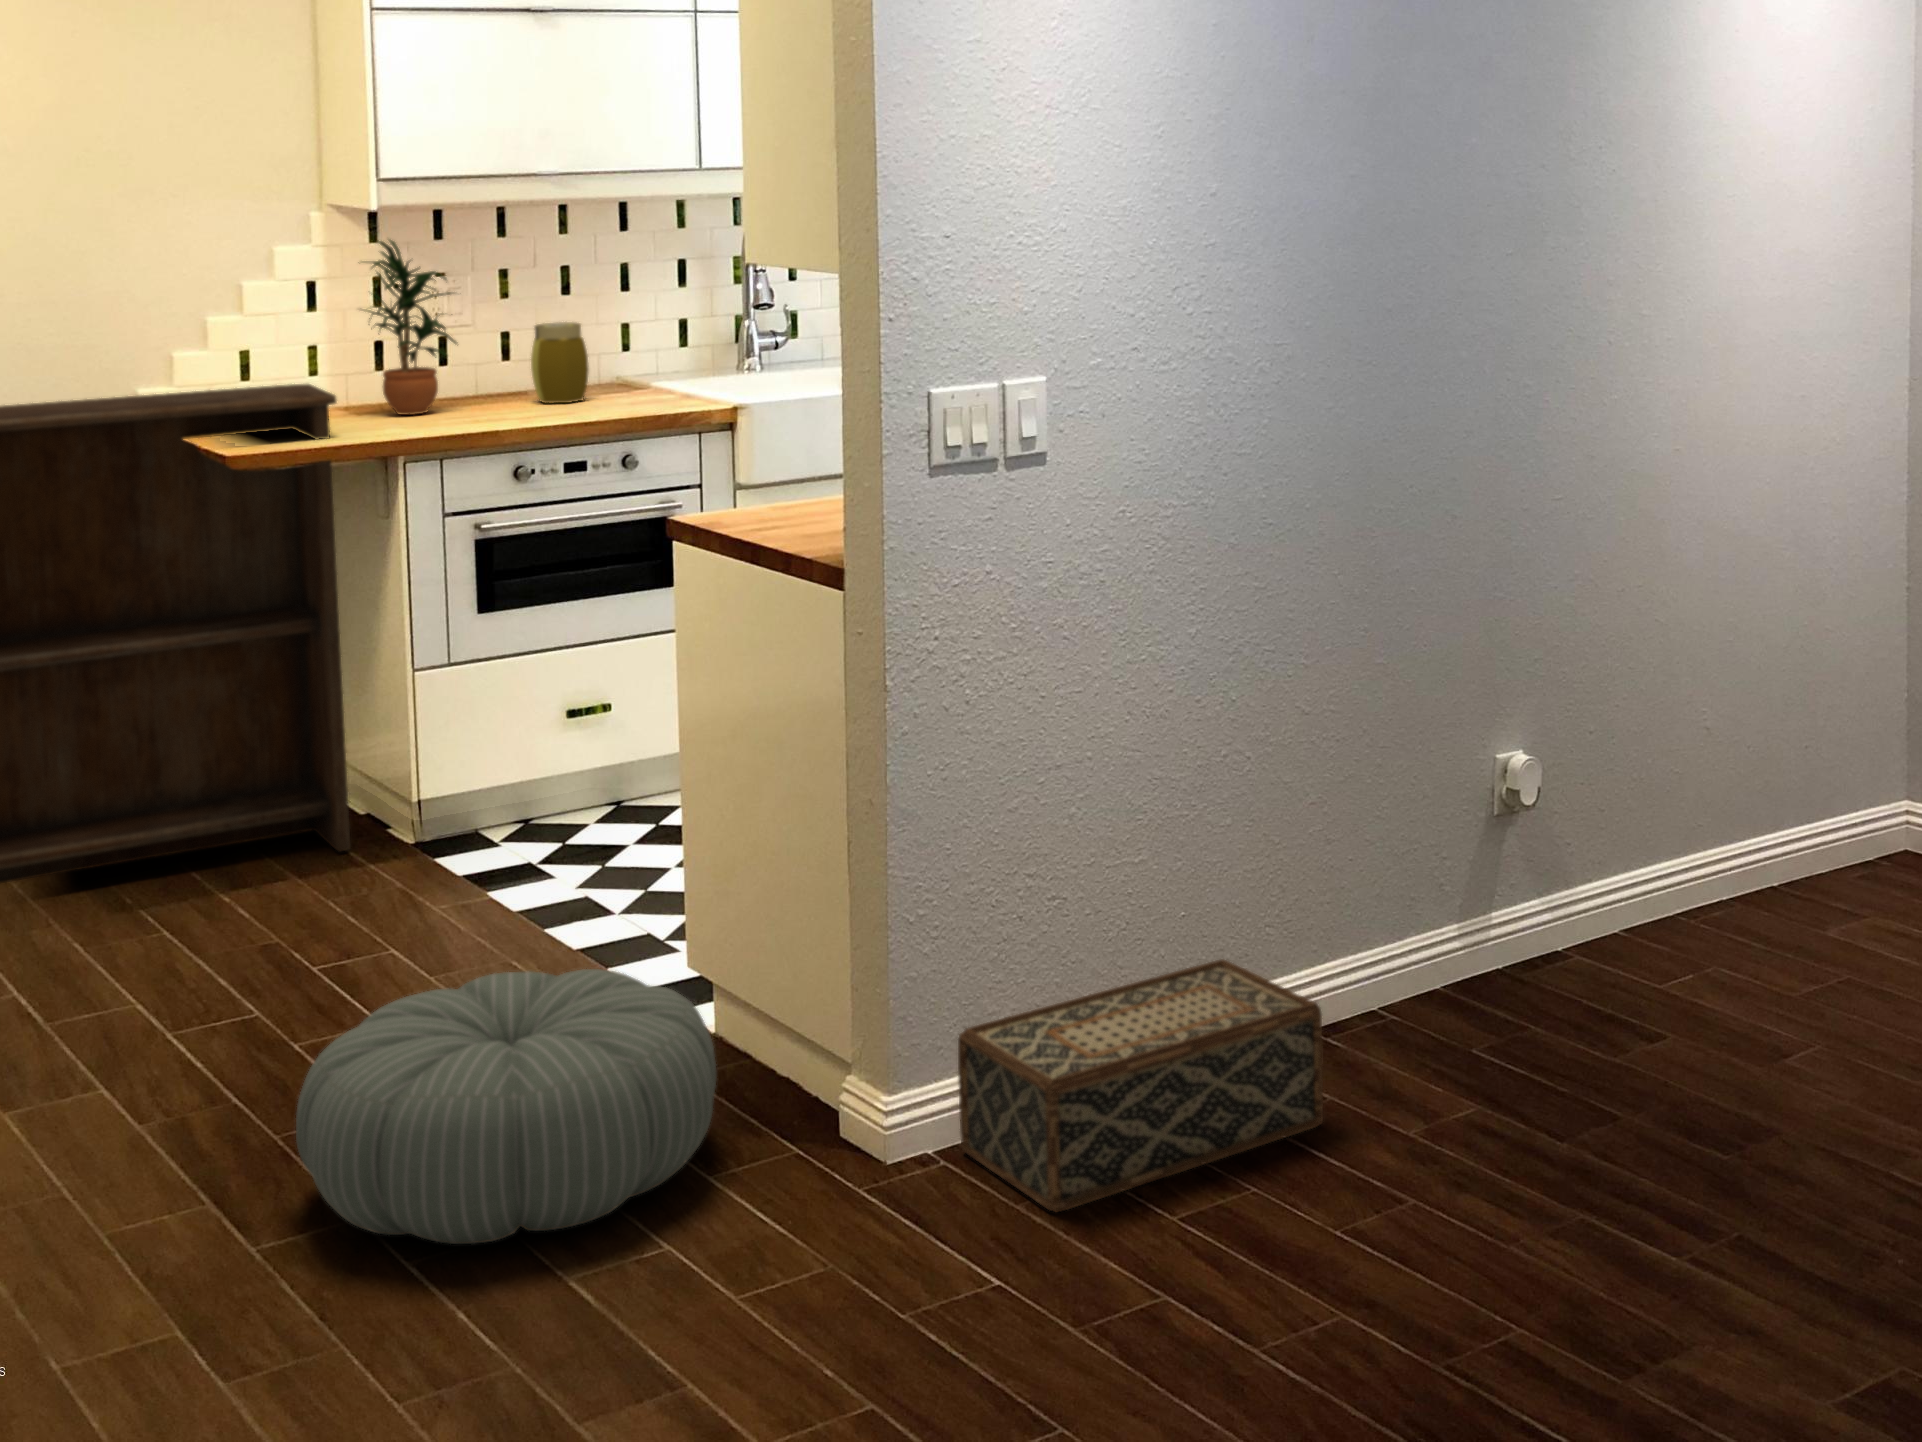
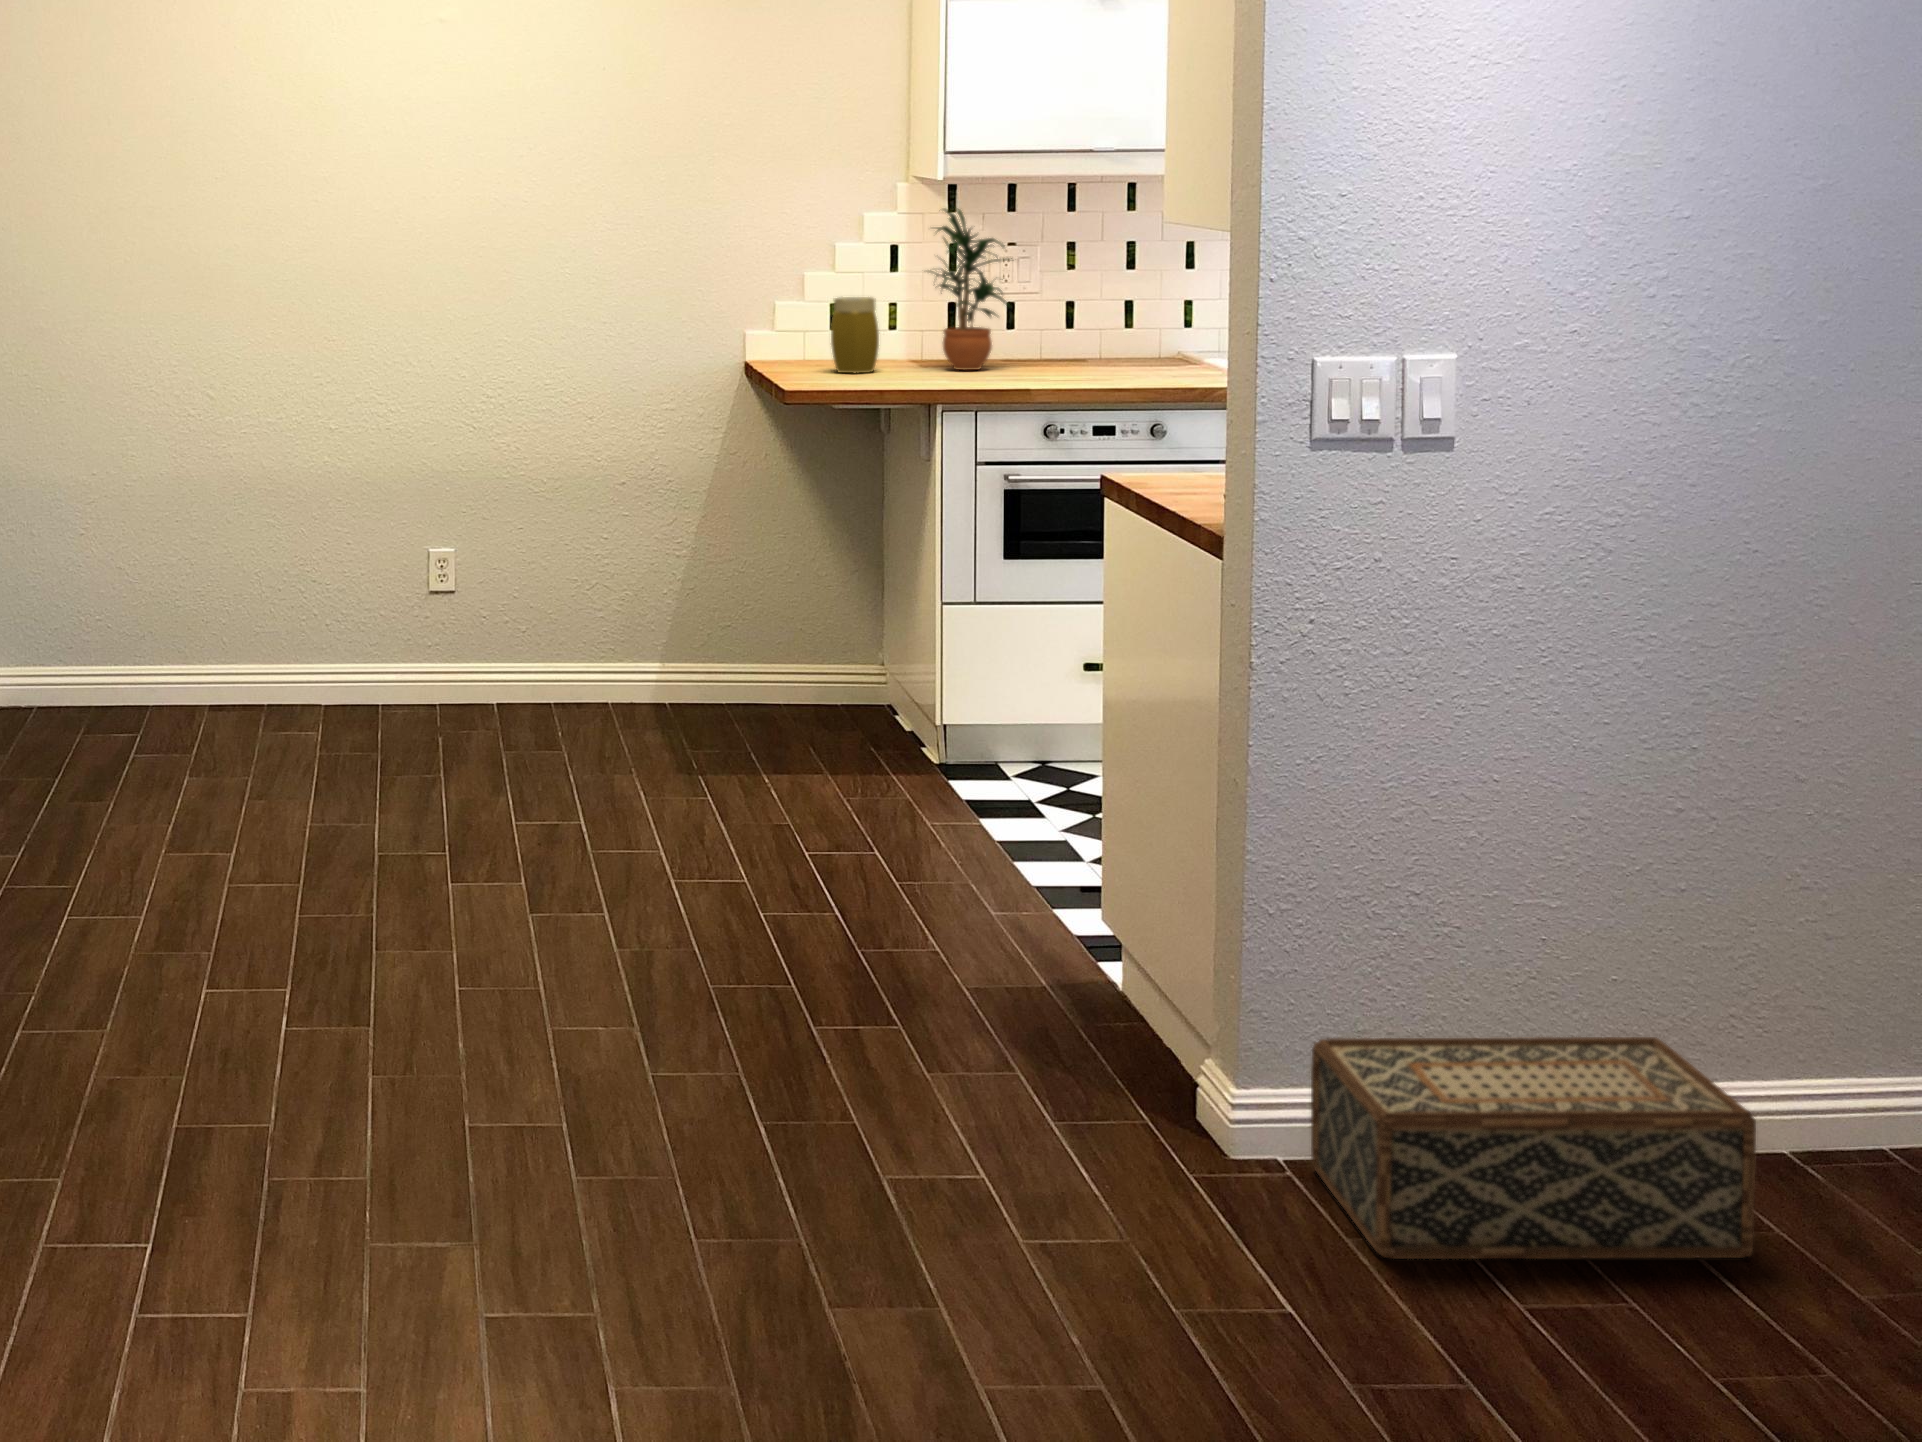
jar: present [531,322,589,403] -> present [831,297,879,373]
bookshelf: present [0,384,351,883] -> none [554,335,888,760]
pouf: present [296,969,716,1244] -> none [700,882,1077,1130]

